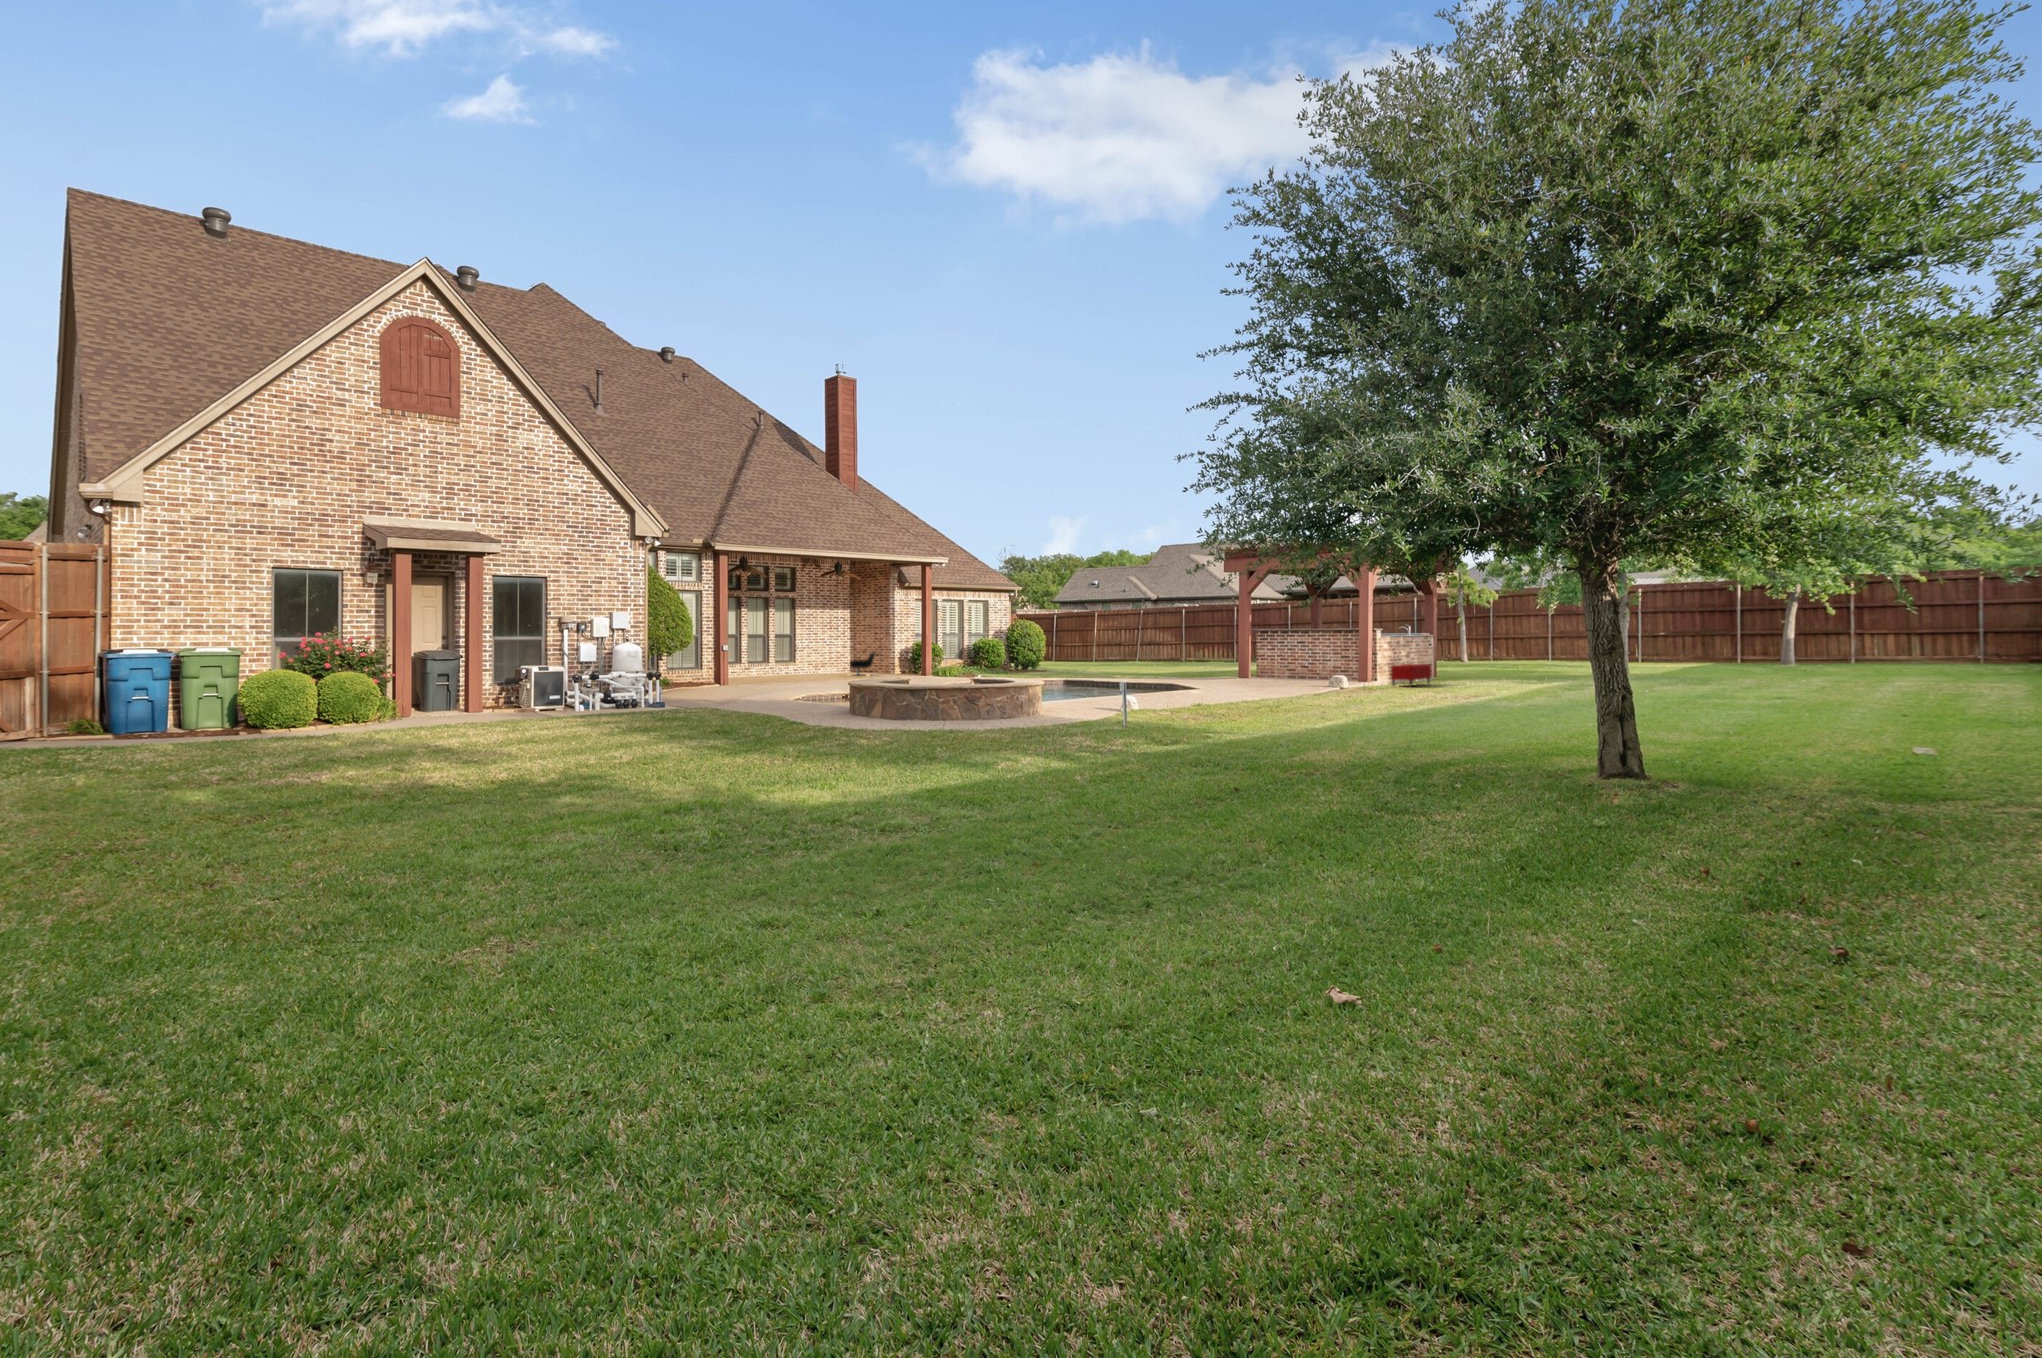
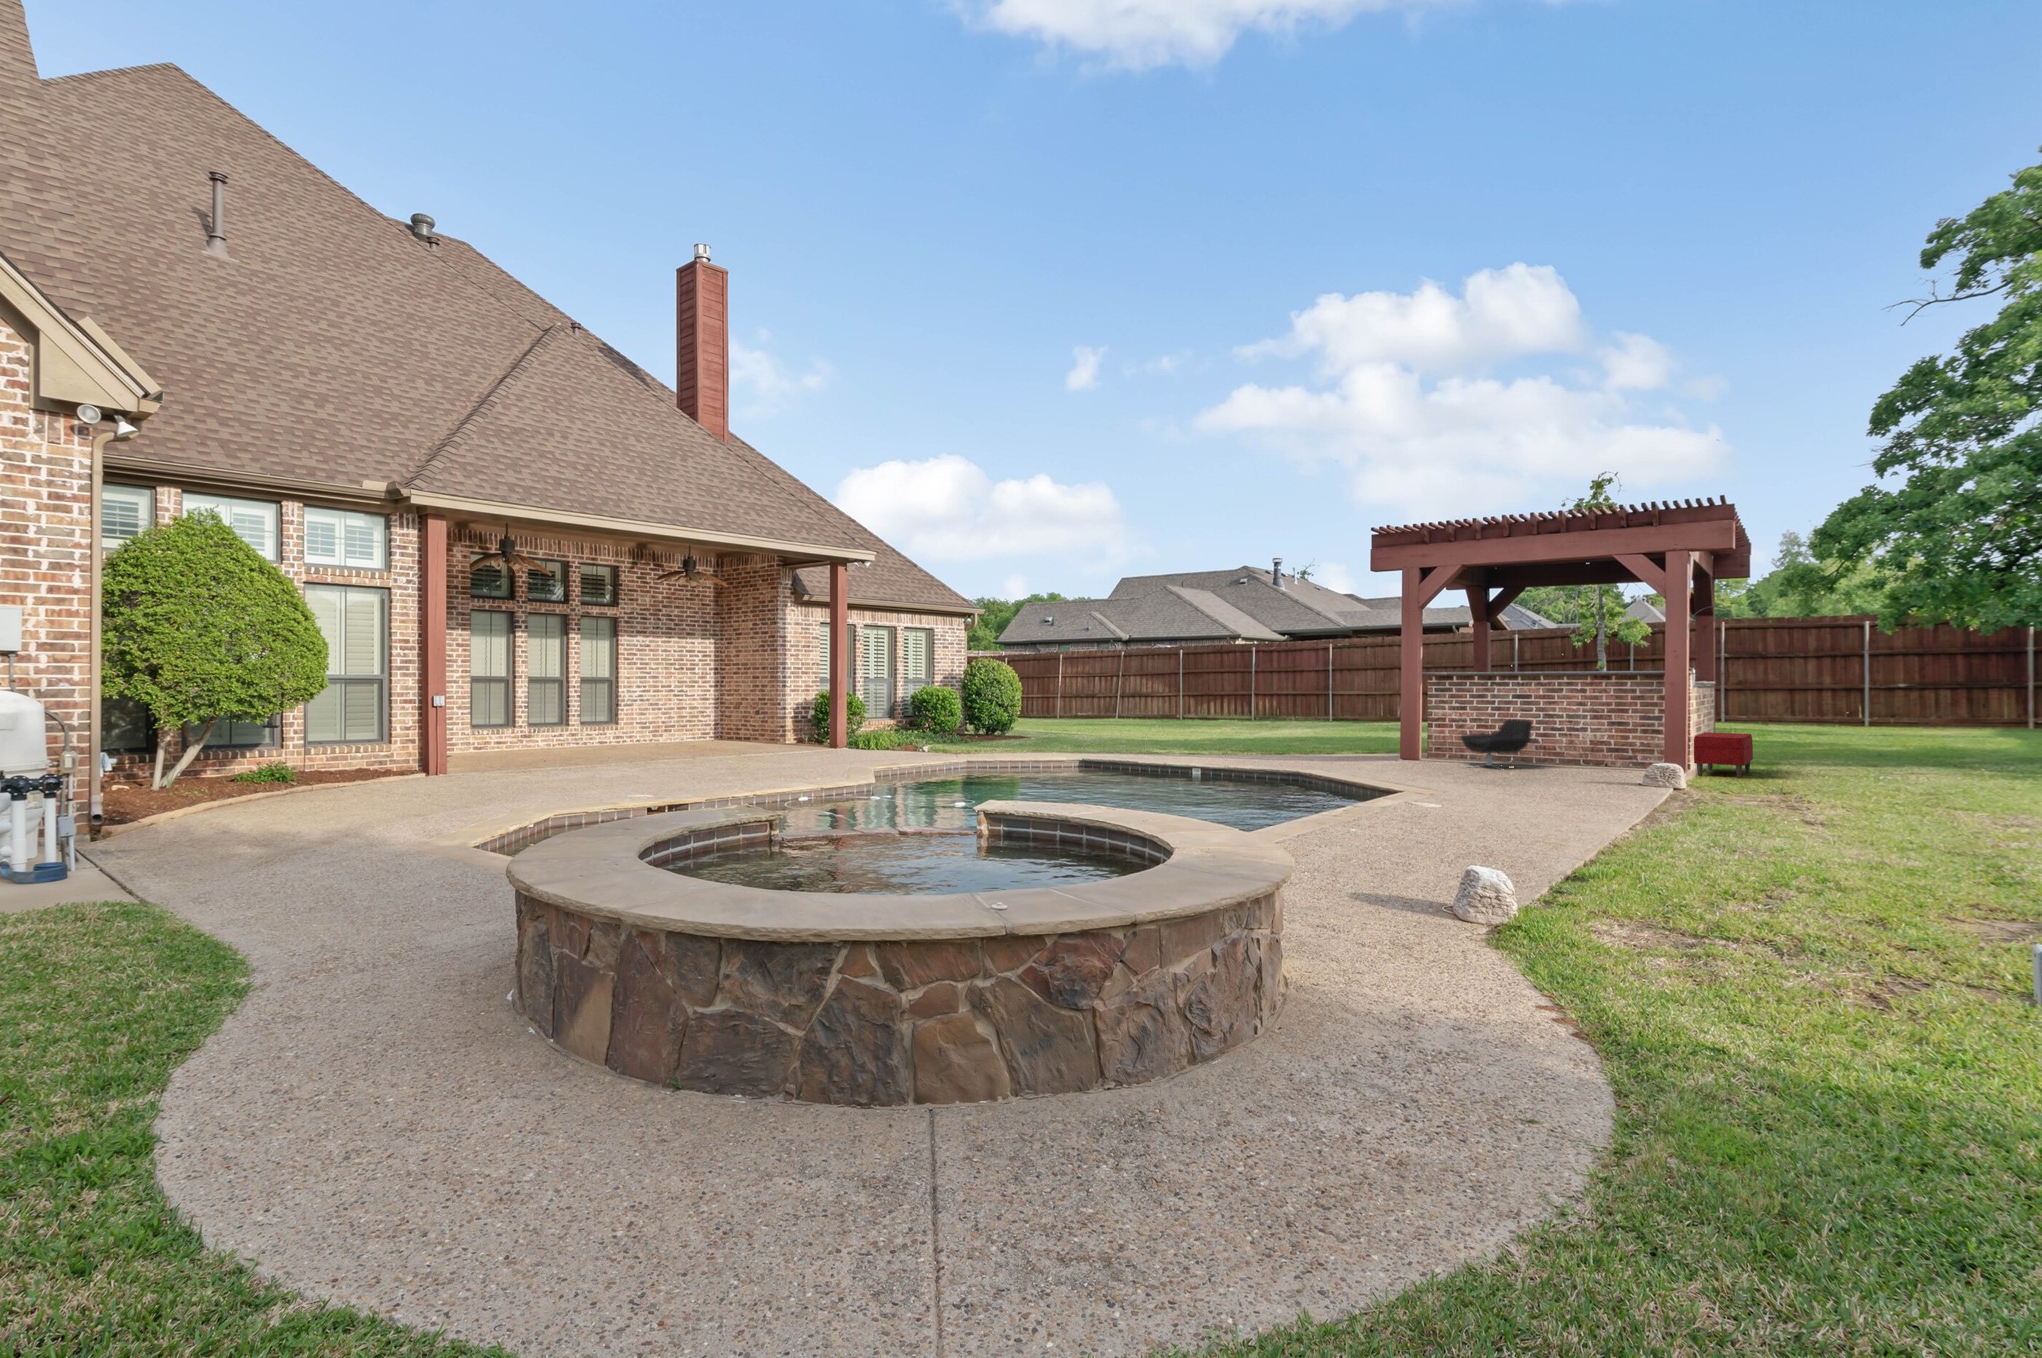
lounge chair: present [850,652,875,675] -> present [1461,719,1532,766]

